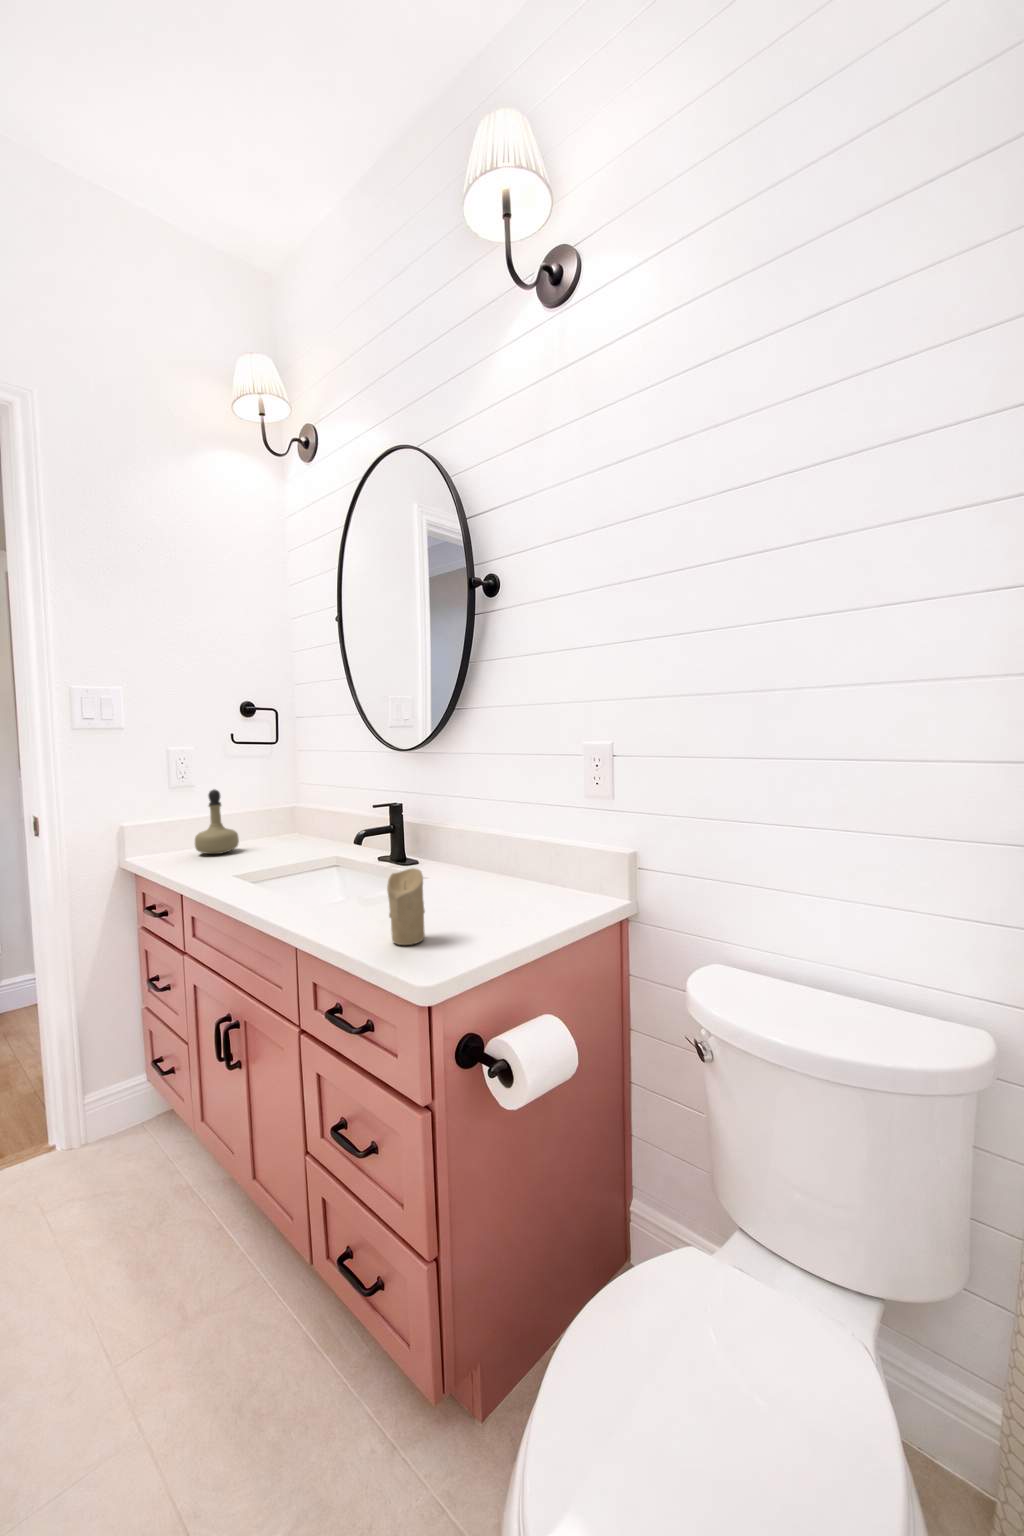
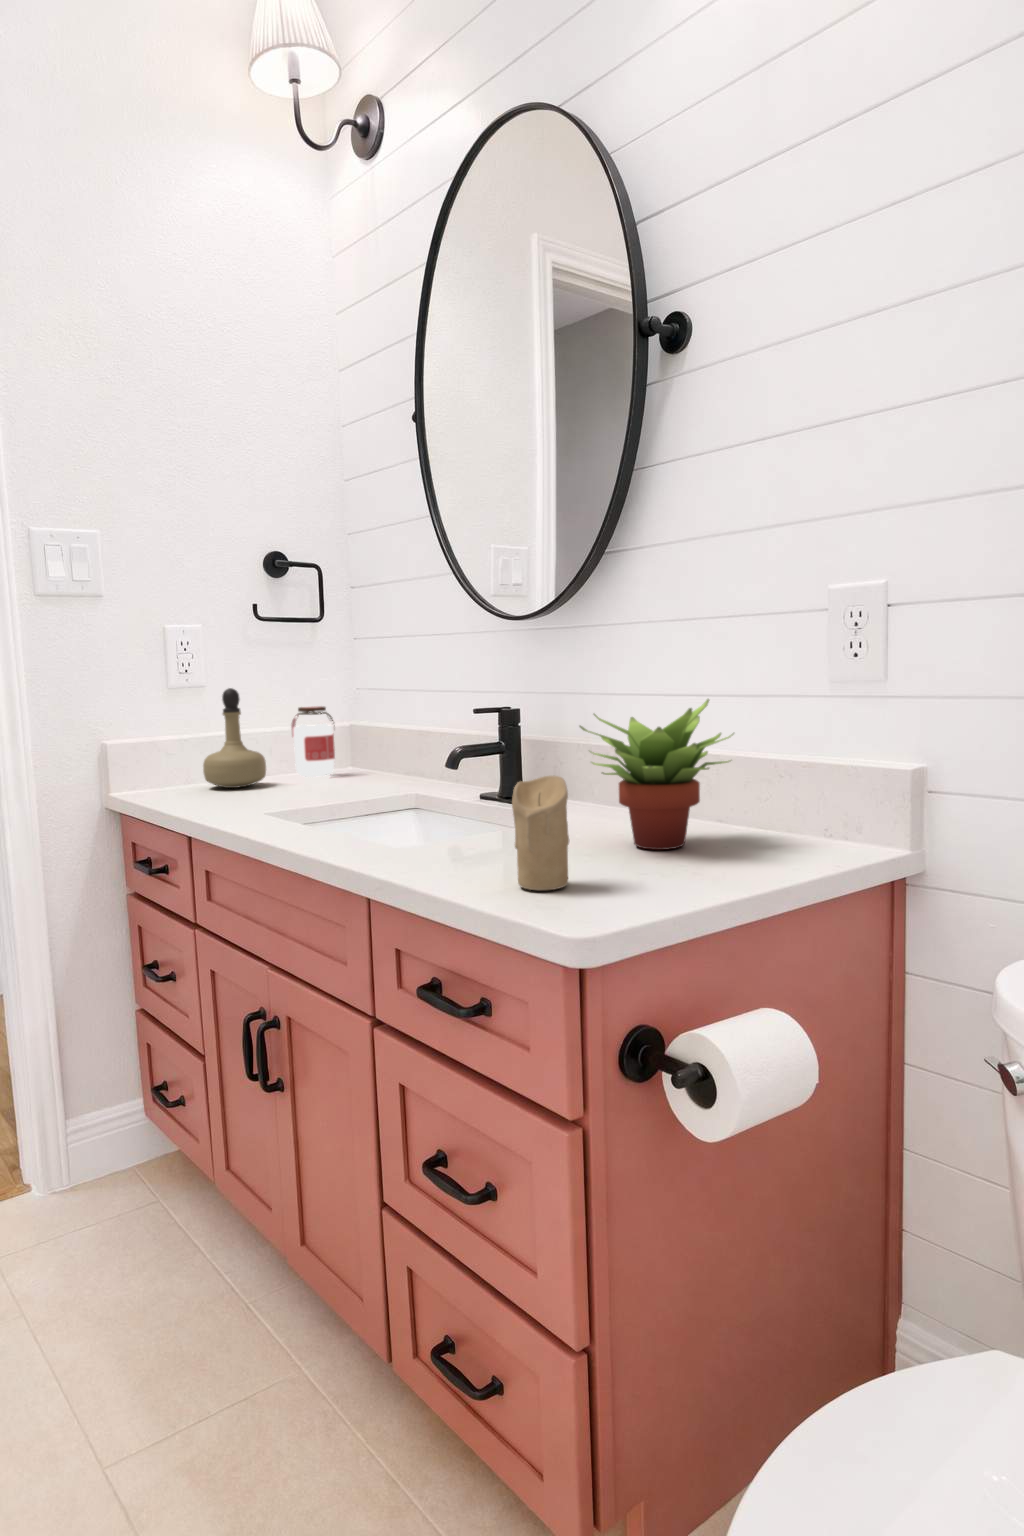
jar: none [257,798,286,844] -> present [291,706,335,777]
succulent plant: none [433,808,530,904] -> present [580,699,734,850]

